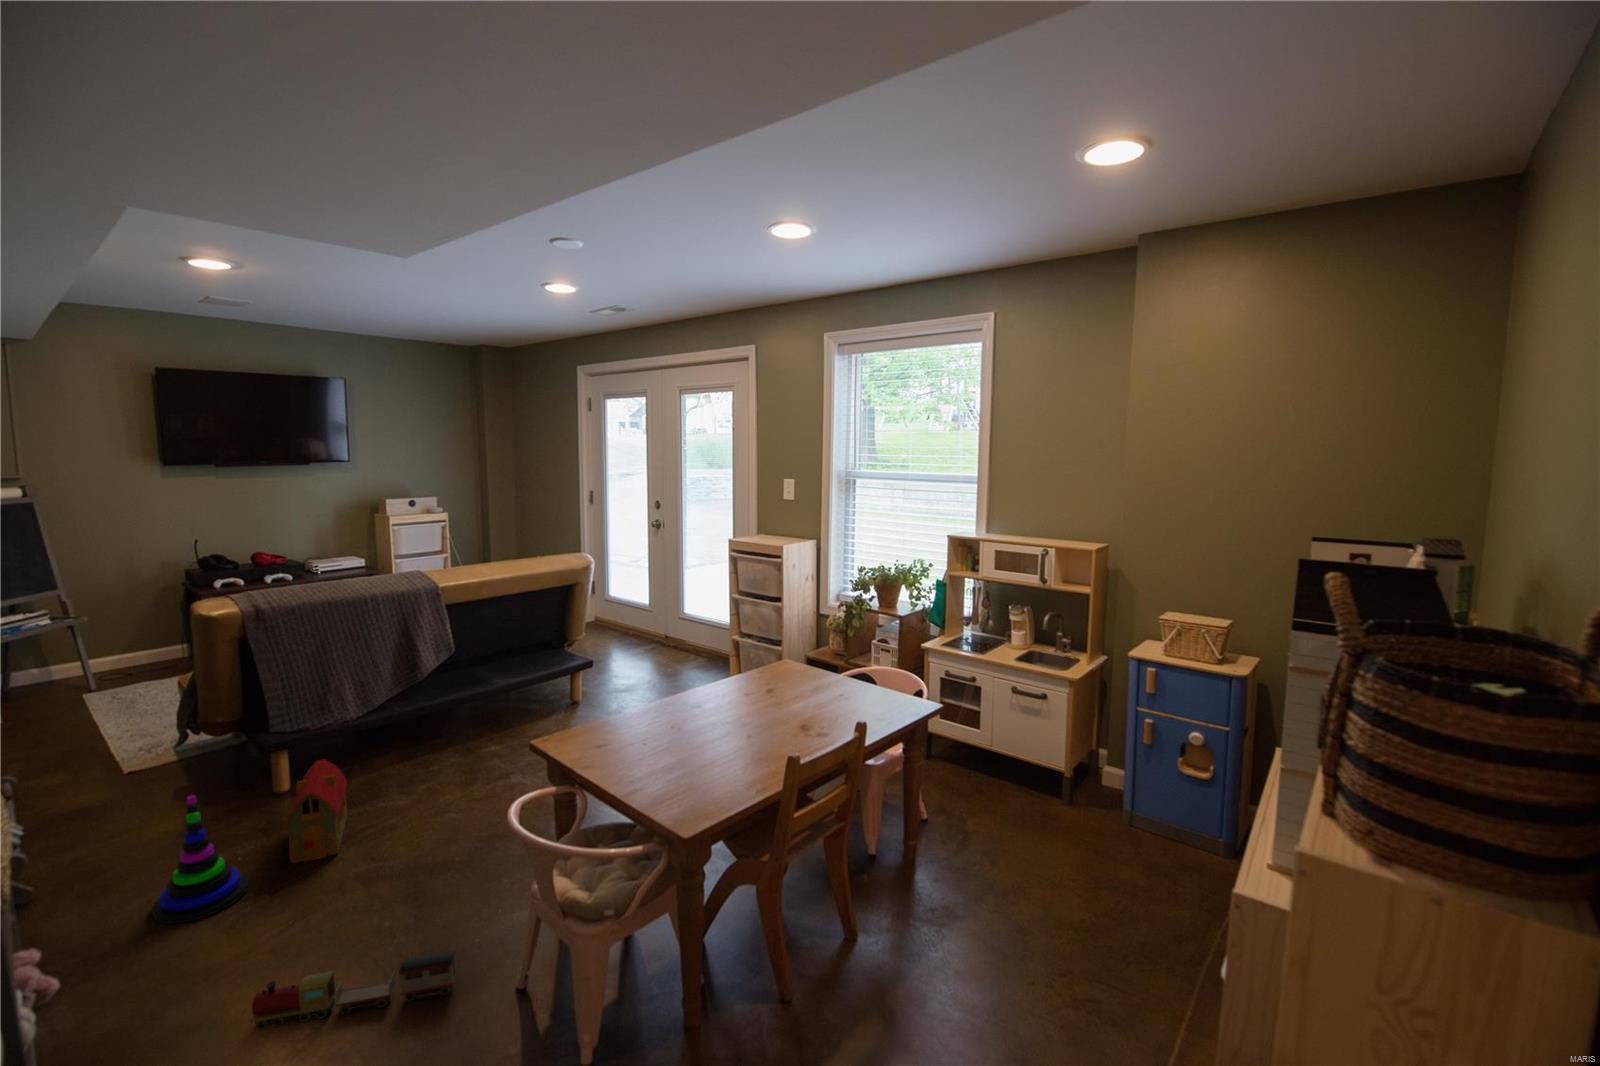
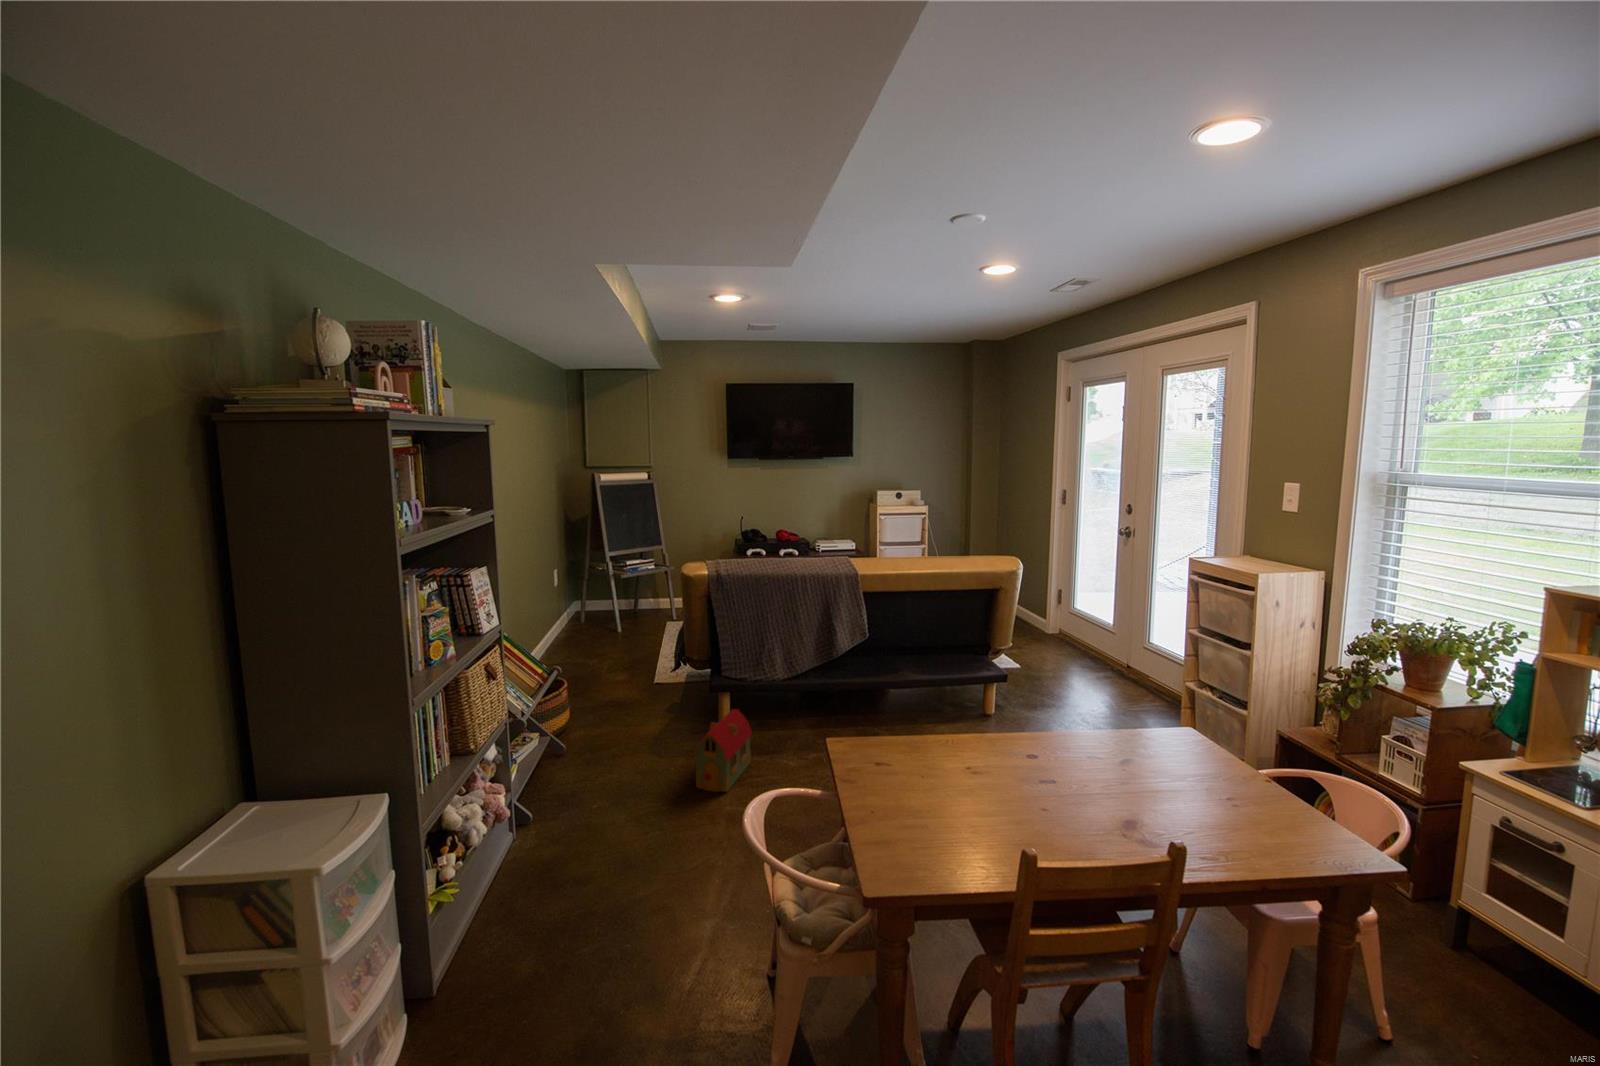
stacking toy: present [152,795,249,924] -> none [608,713,666,808]
toy train: present [250,951,457,1030] -> none [597,881,731,959]

